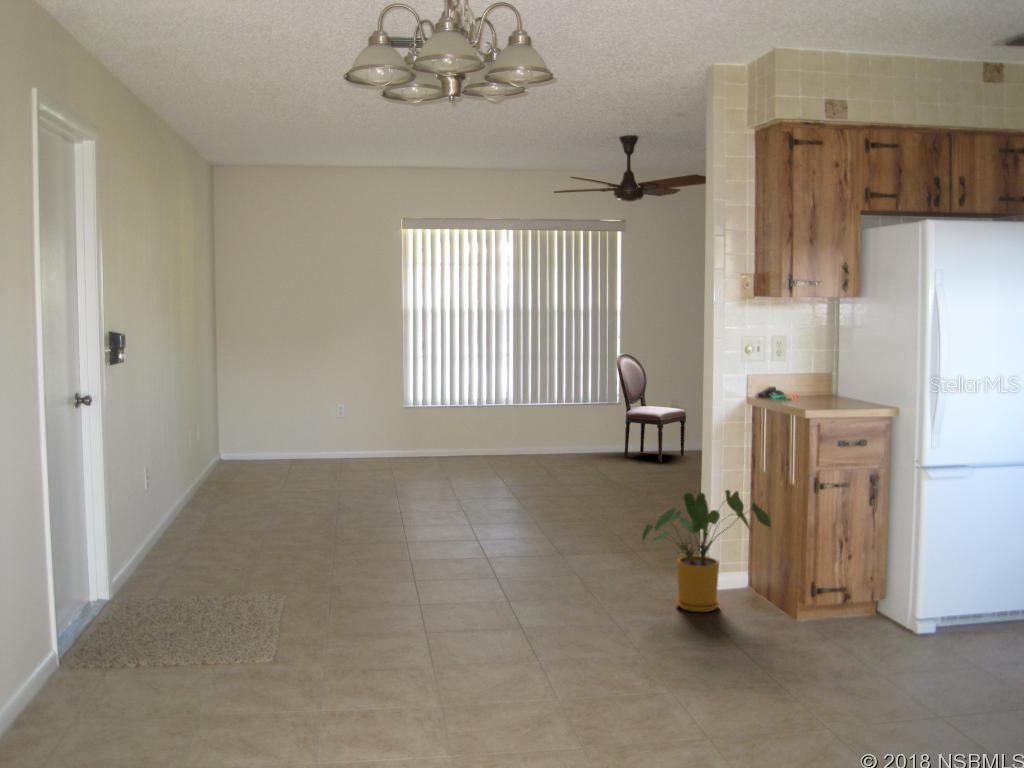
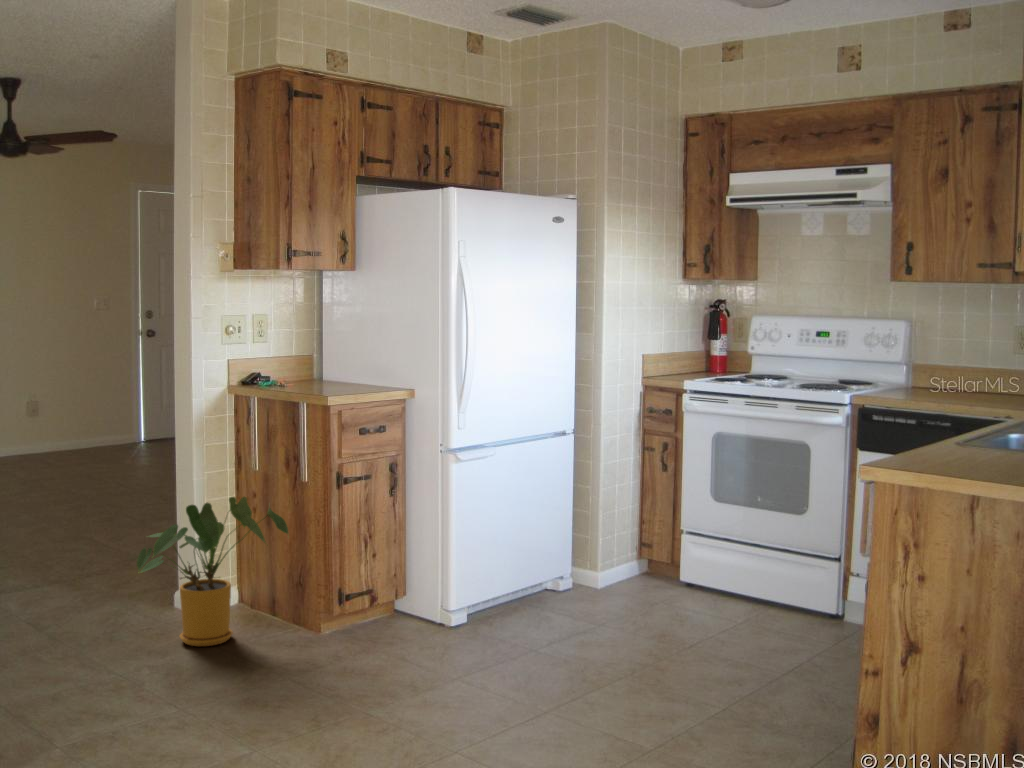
dining chair: present [617,354,686,463] -> none [1,342,98,480]

